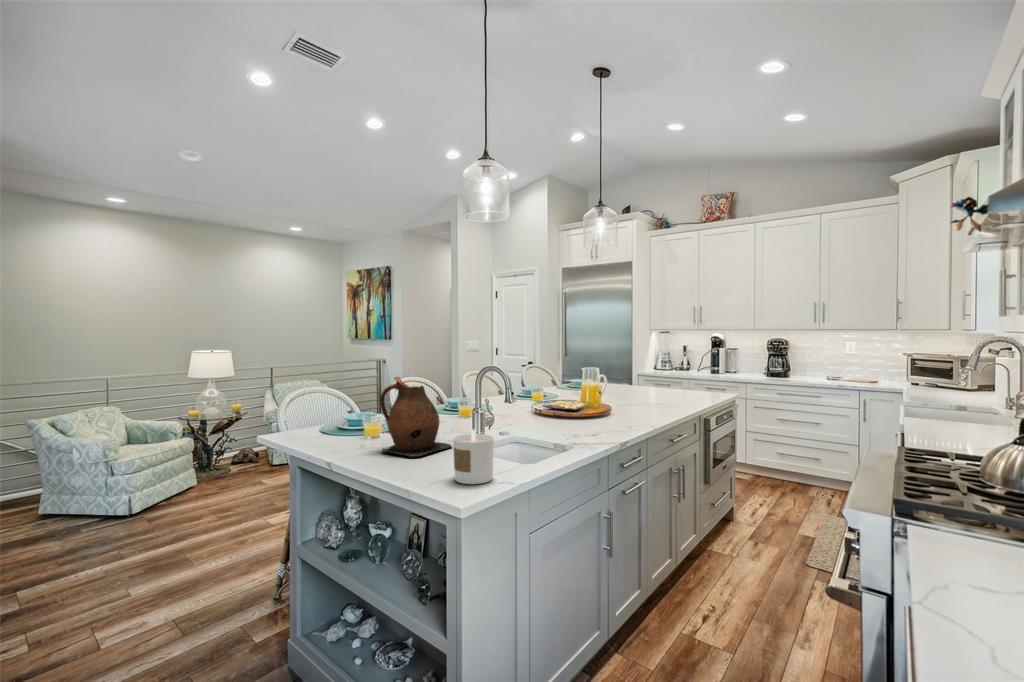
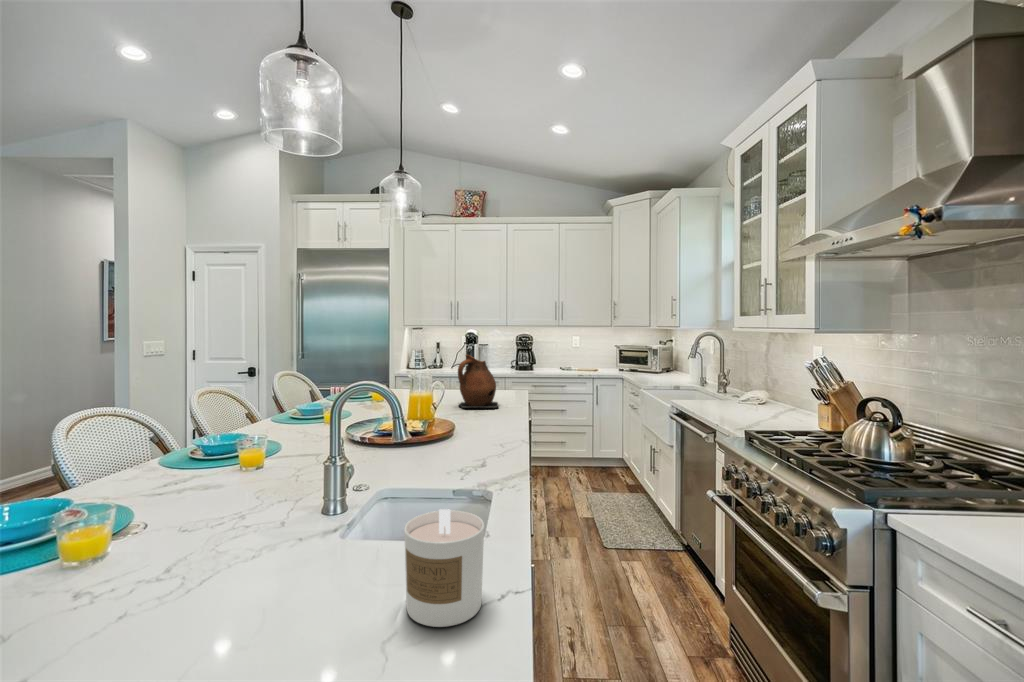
ceramic pitcher: present [380,377,452,458] -> present [458,355,498,408]

